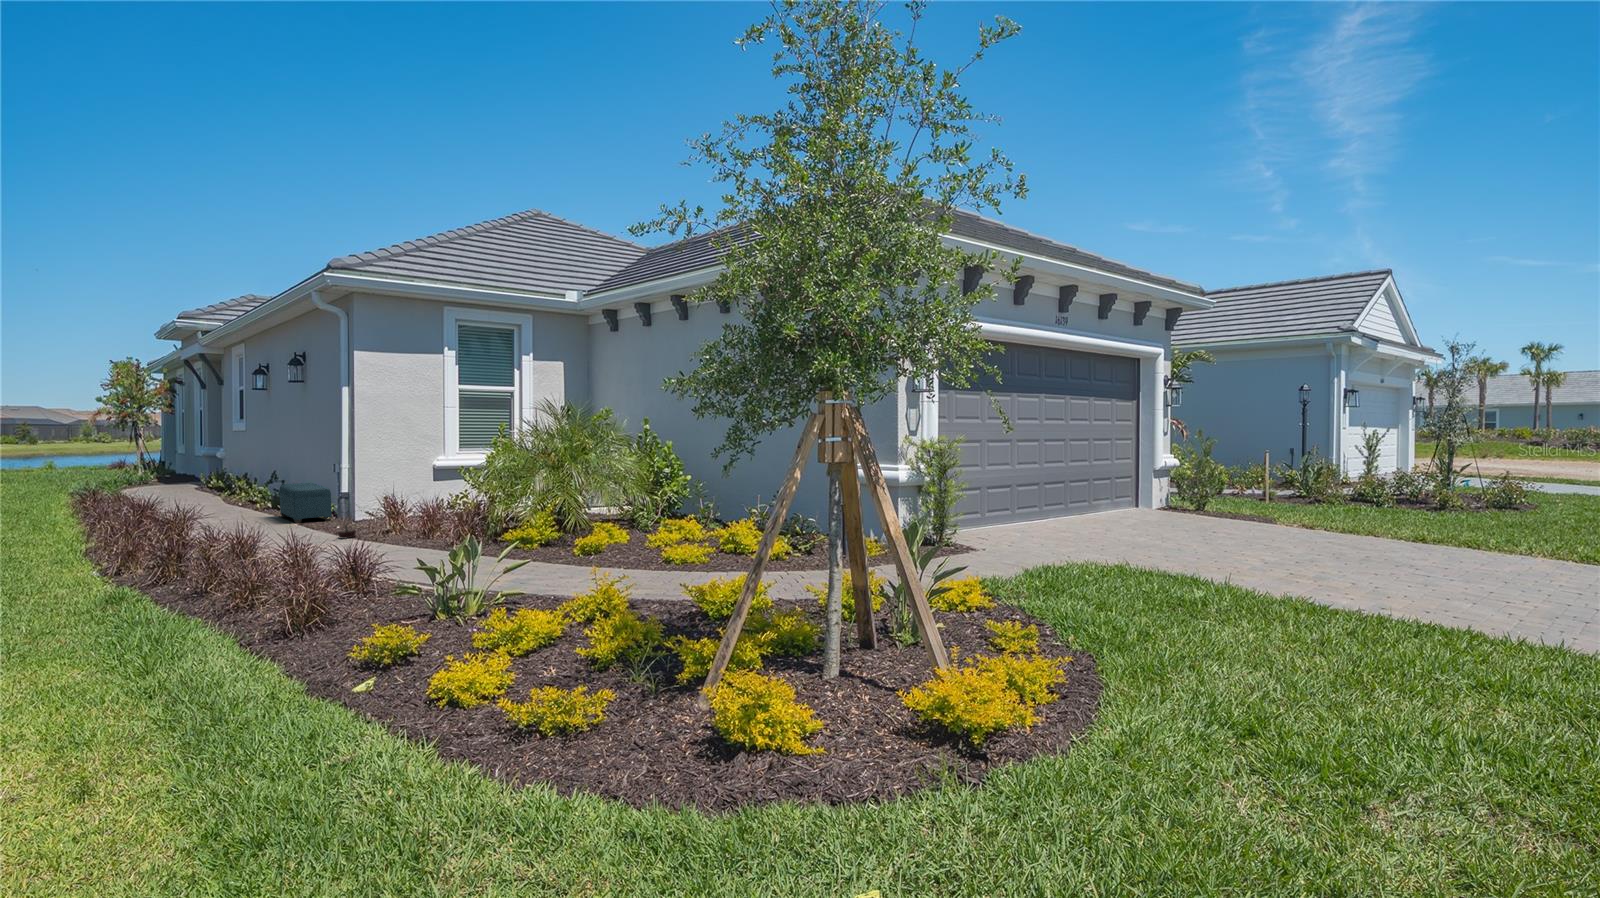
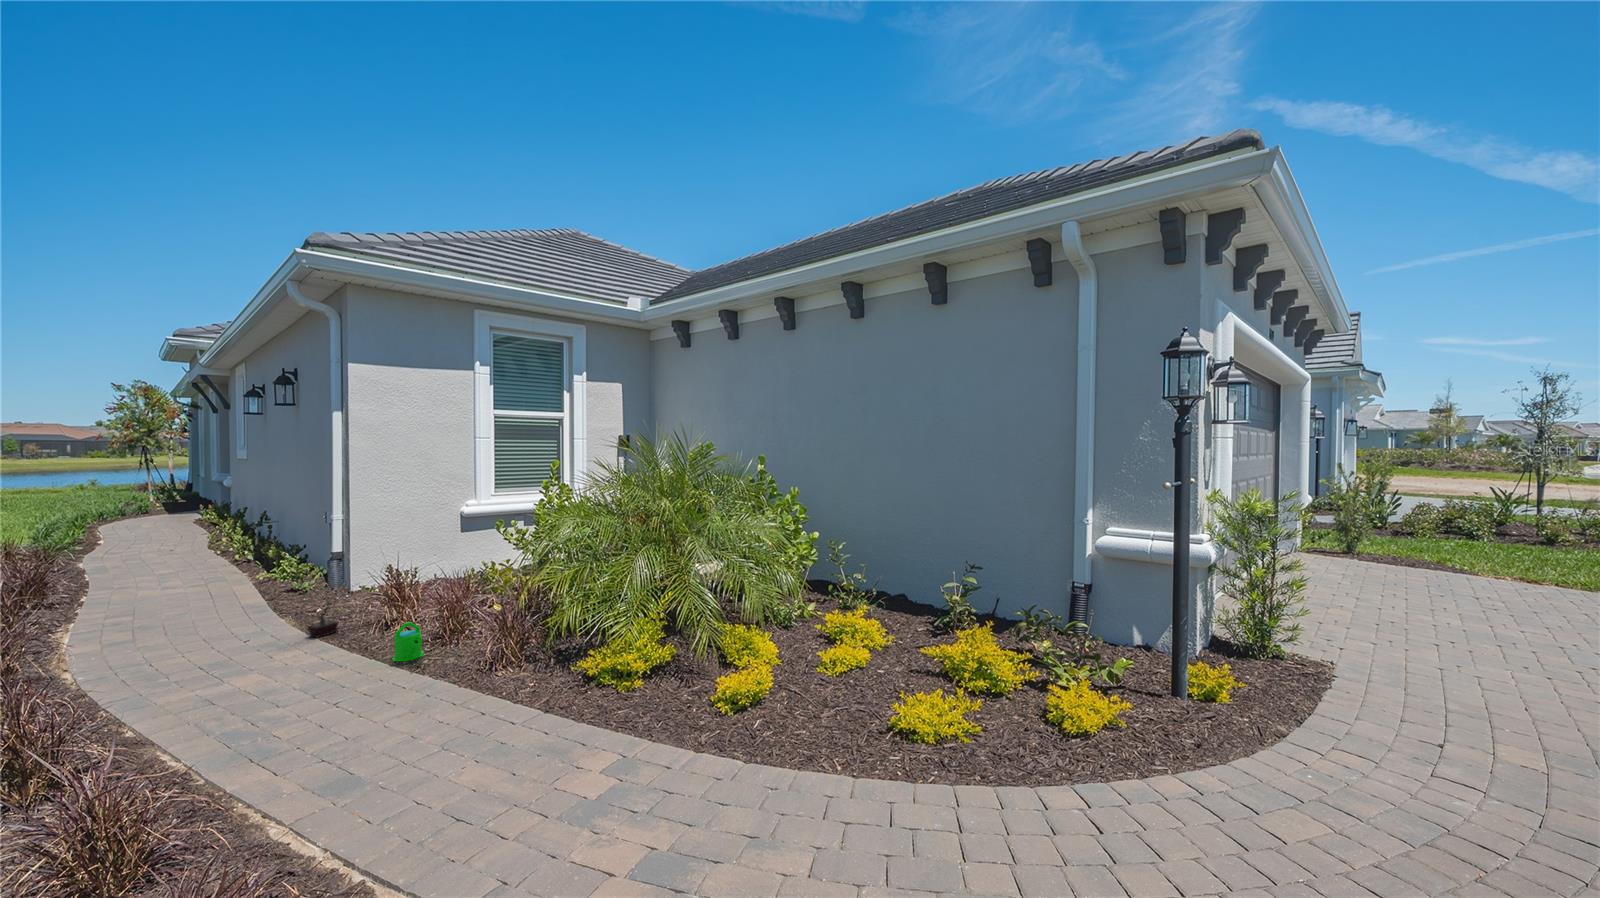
bench: present [279,483,332,523] -> none [253,533,320,595]
watering can: none [395,522,414,546] -> present [393,622,424,662]

